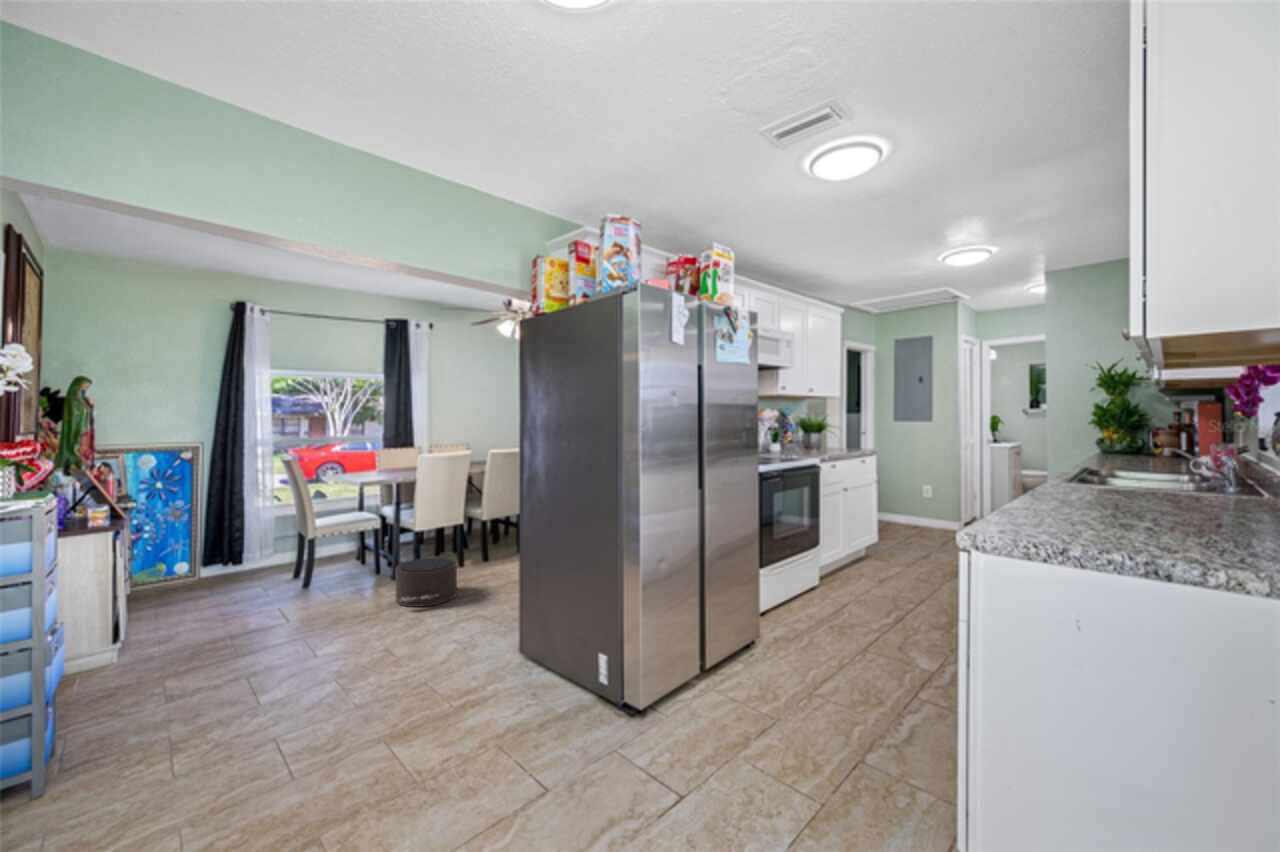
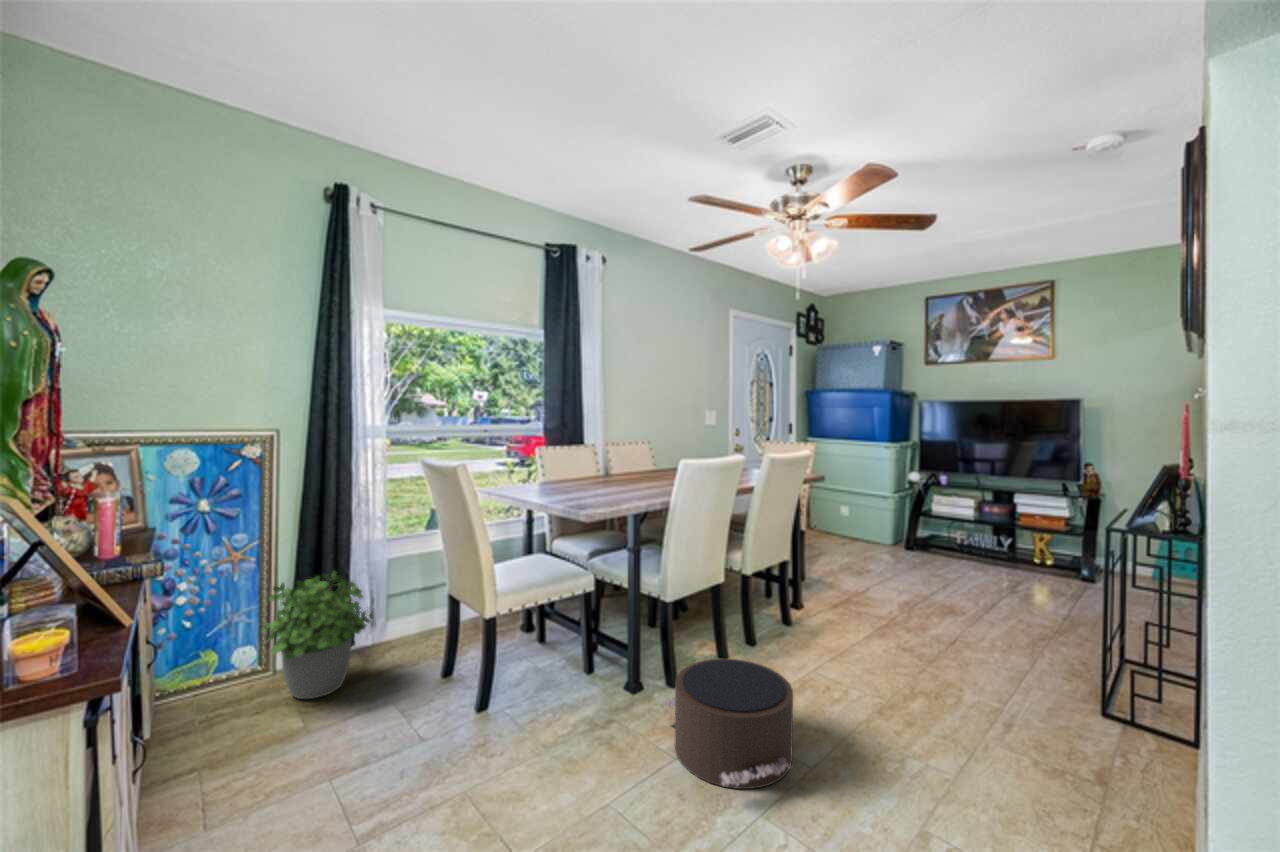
potted plant: none [189,520,257,587] -> present [262,572,374,699]

